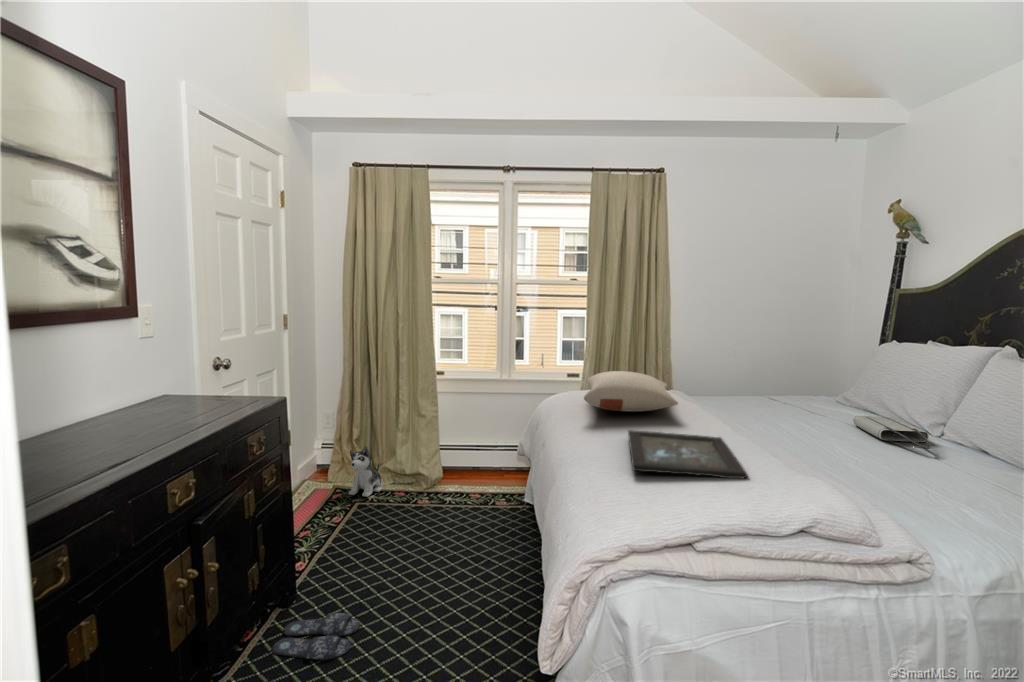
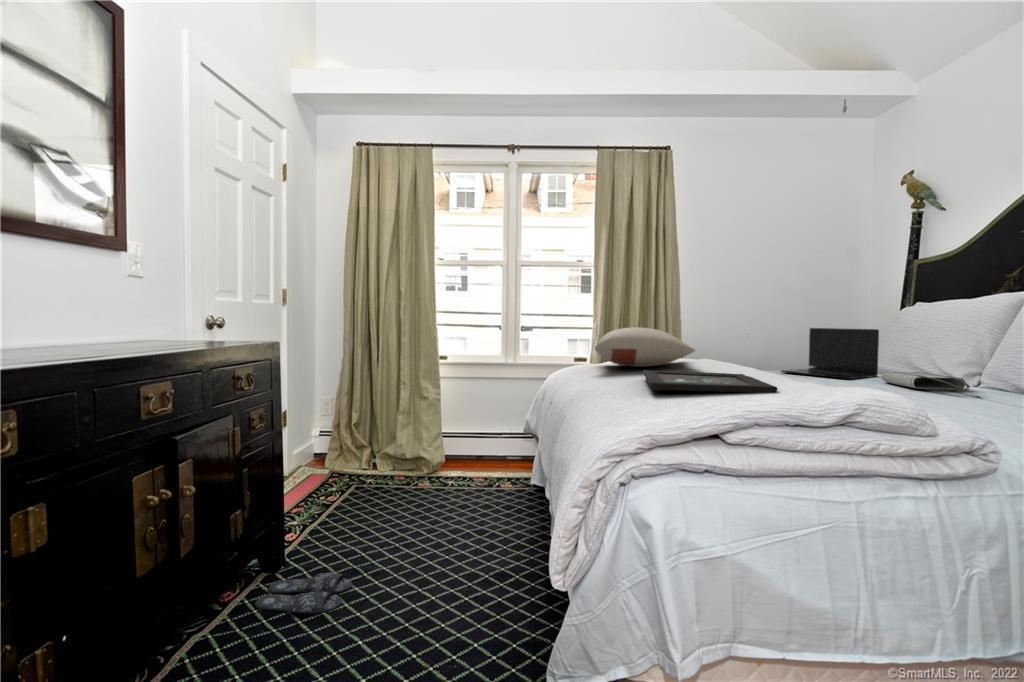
laptop: none [761,360,854,419] -> present [781,328,879,379]
plush toy: present [349,446,383,497] -> none [345,428,381,482]

